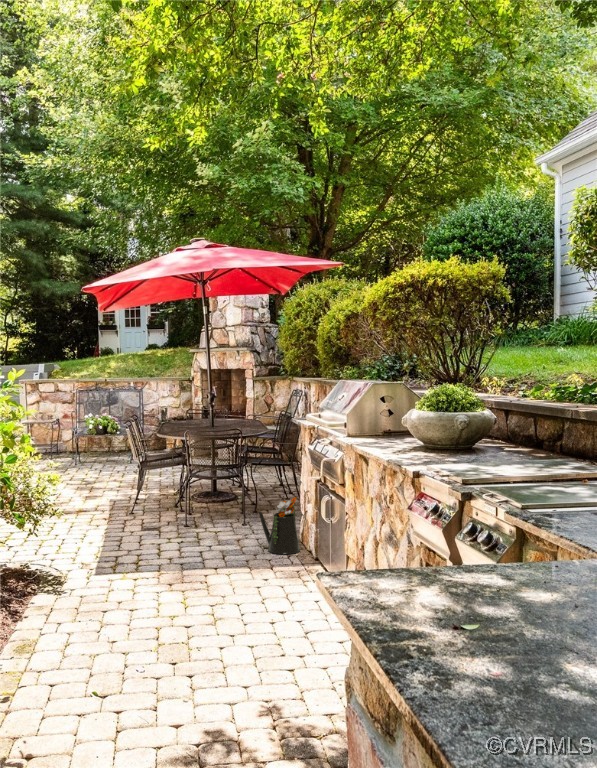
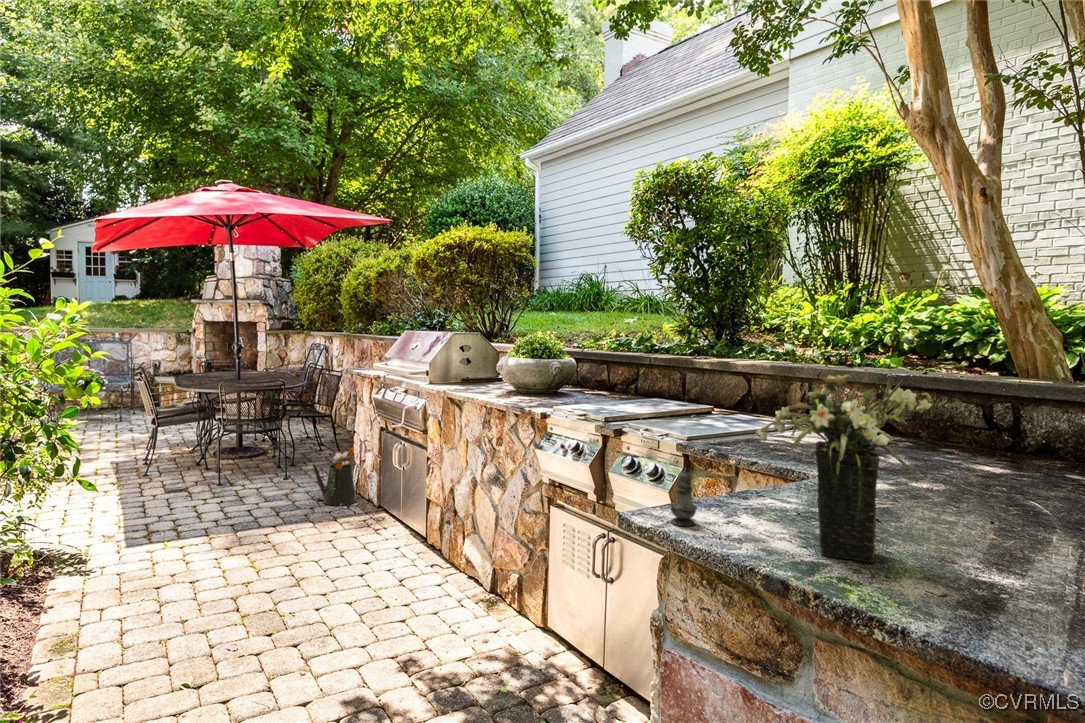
flower arrangement: none [390,449,541,630] -> present [755,374,932,562]
salt shaker: none [347,529,372,583] -> present [670,468,697,526]

